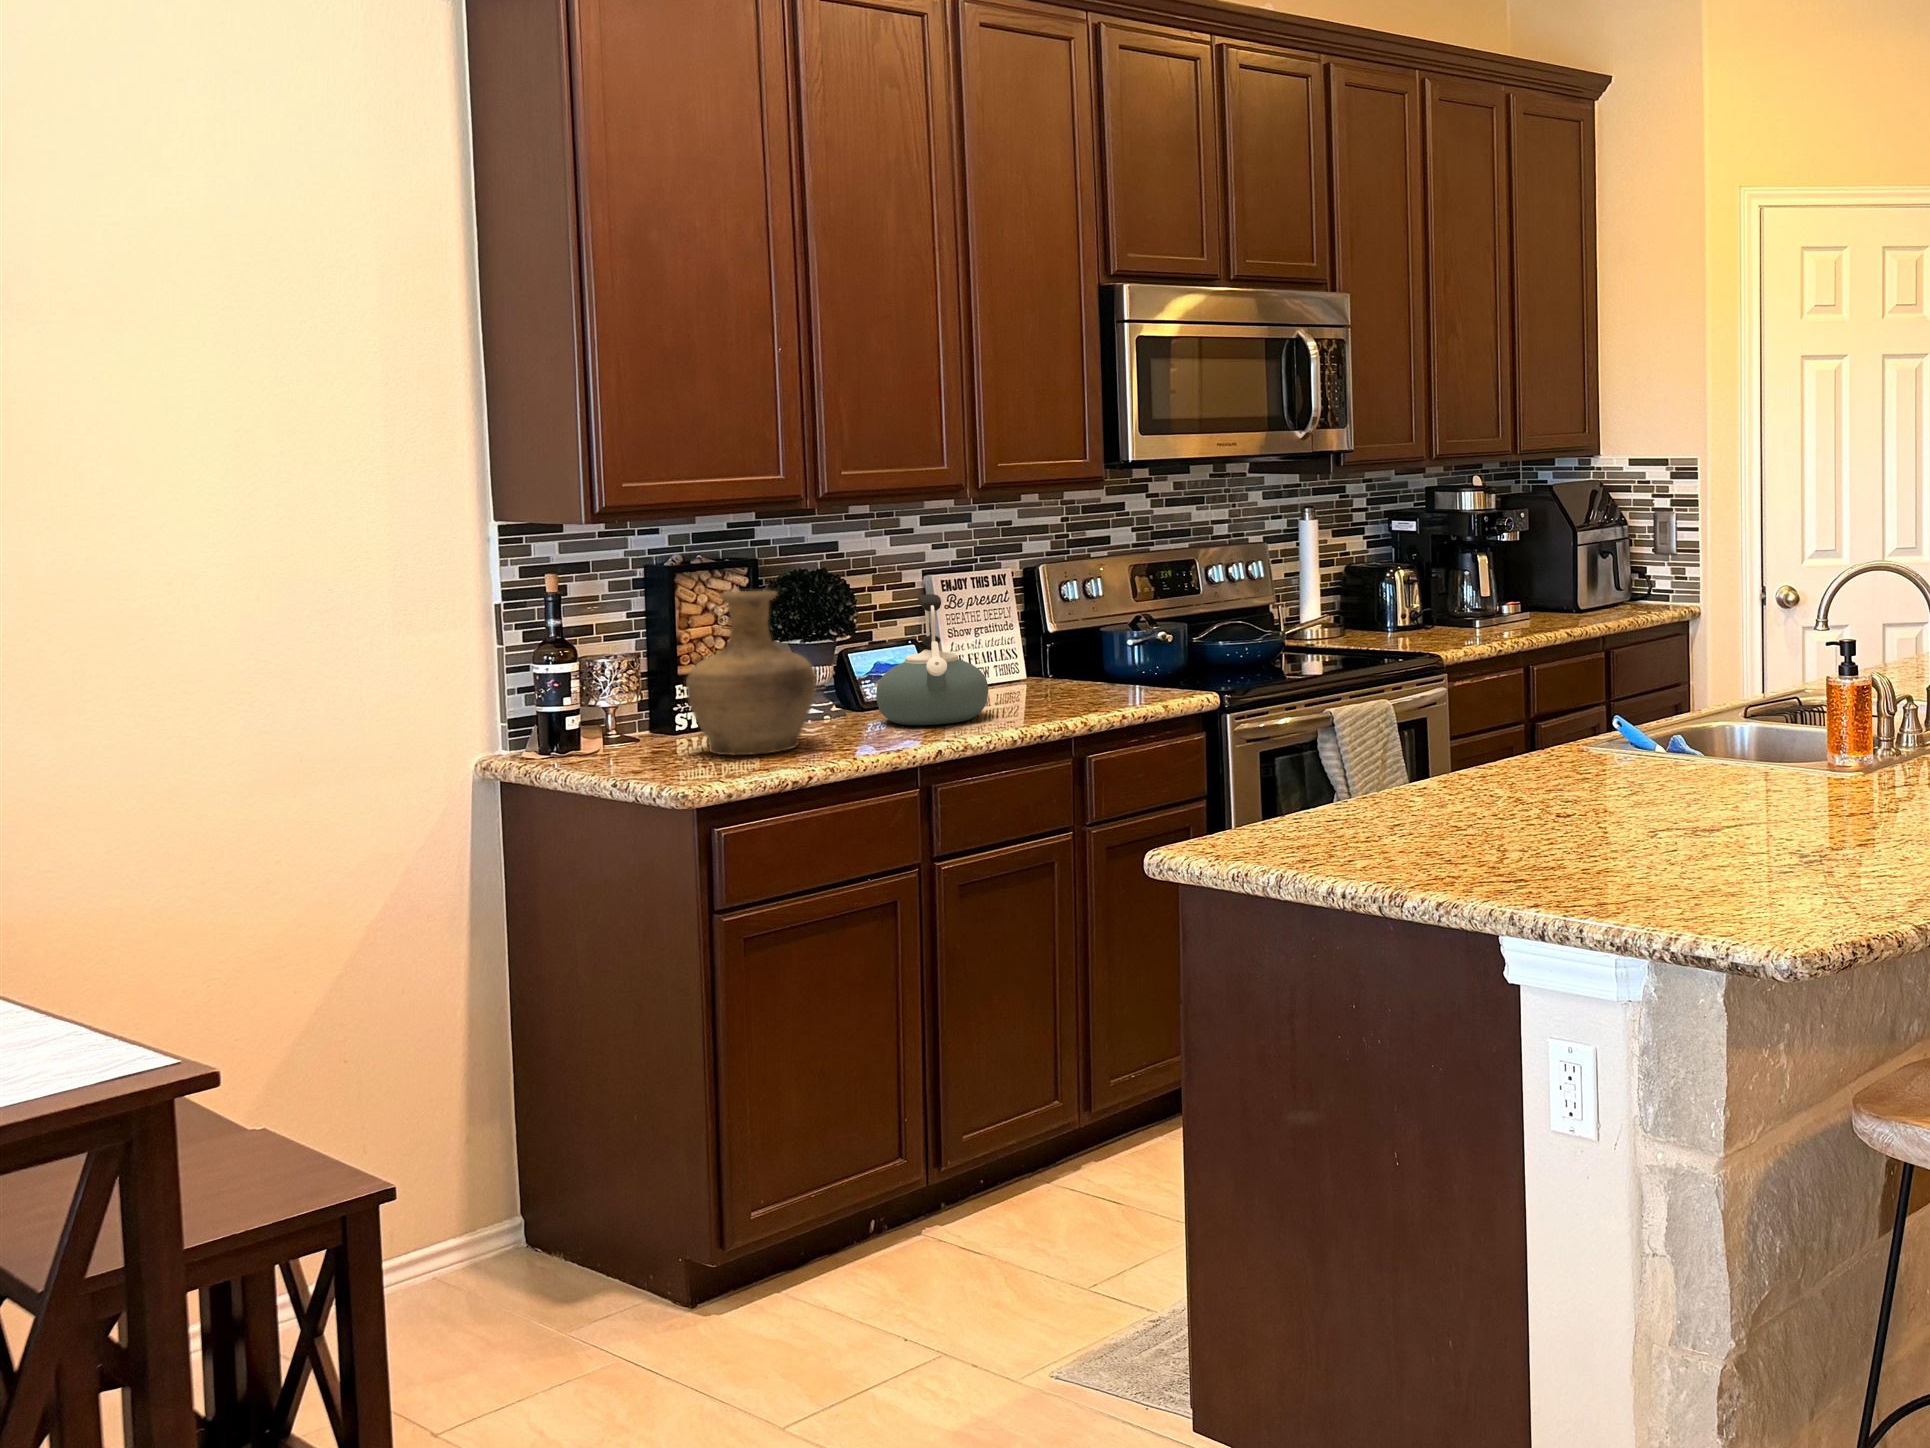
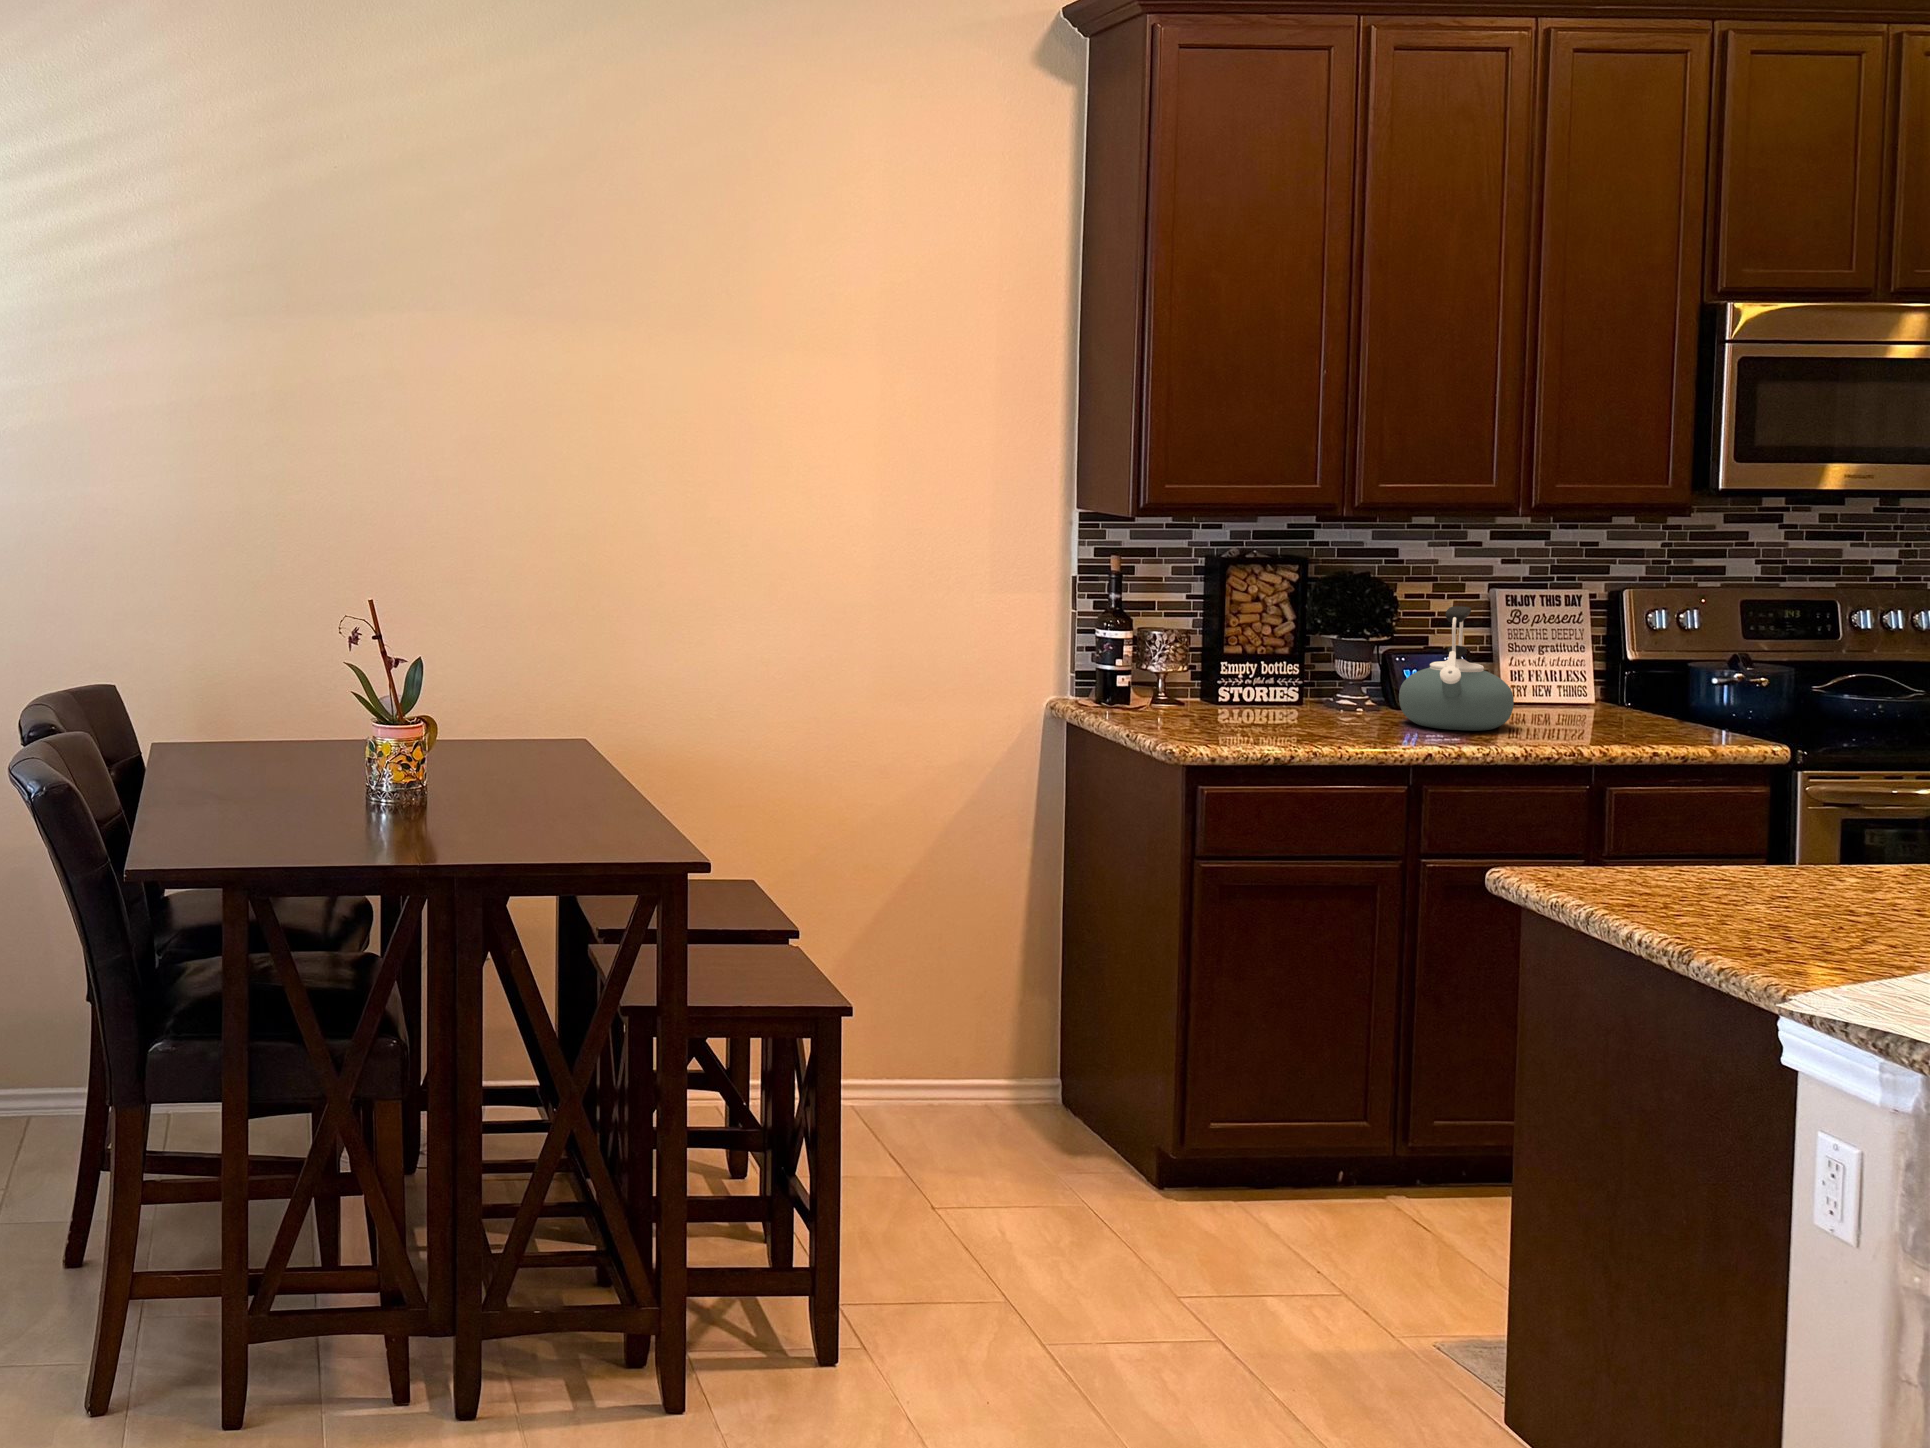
vase: present [686,591,817,755] -> none [1211,588,1329,732]

